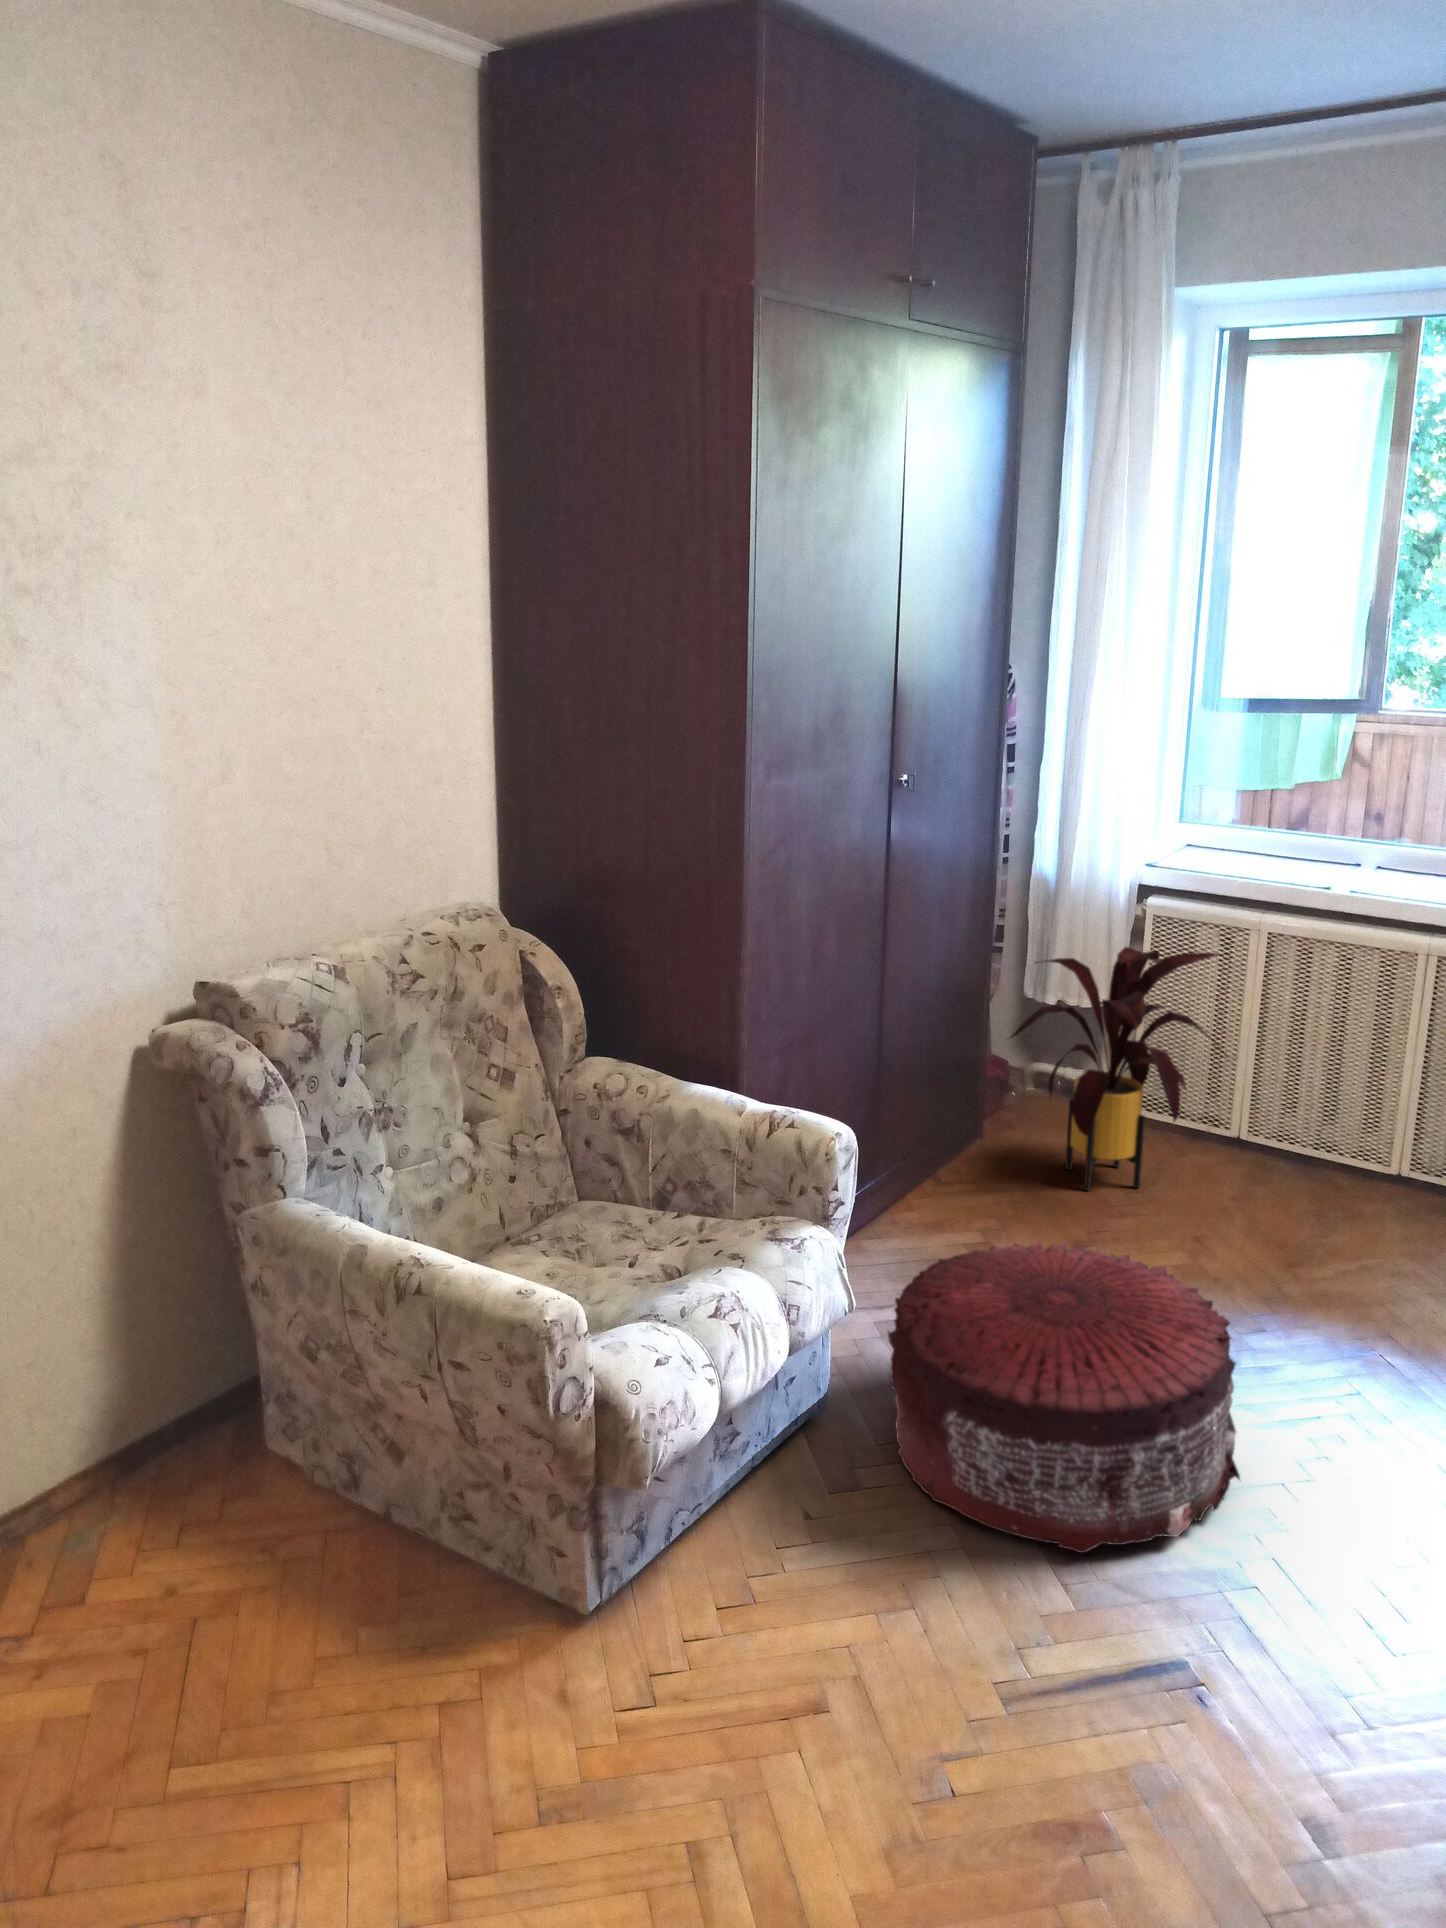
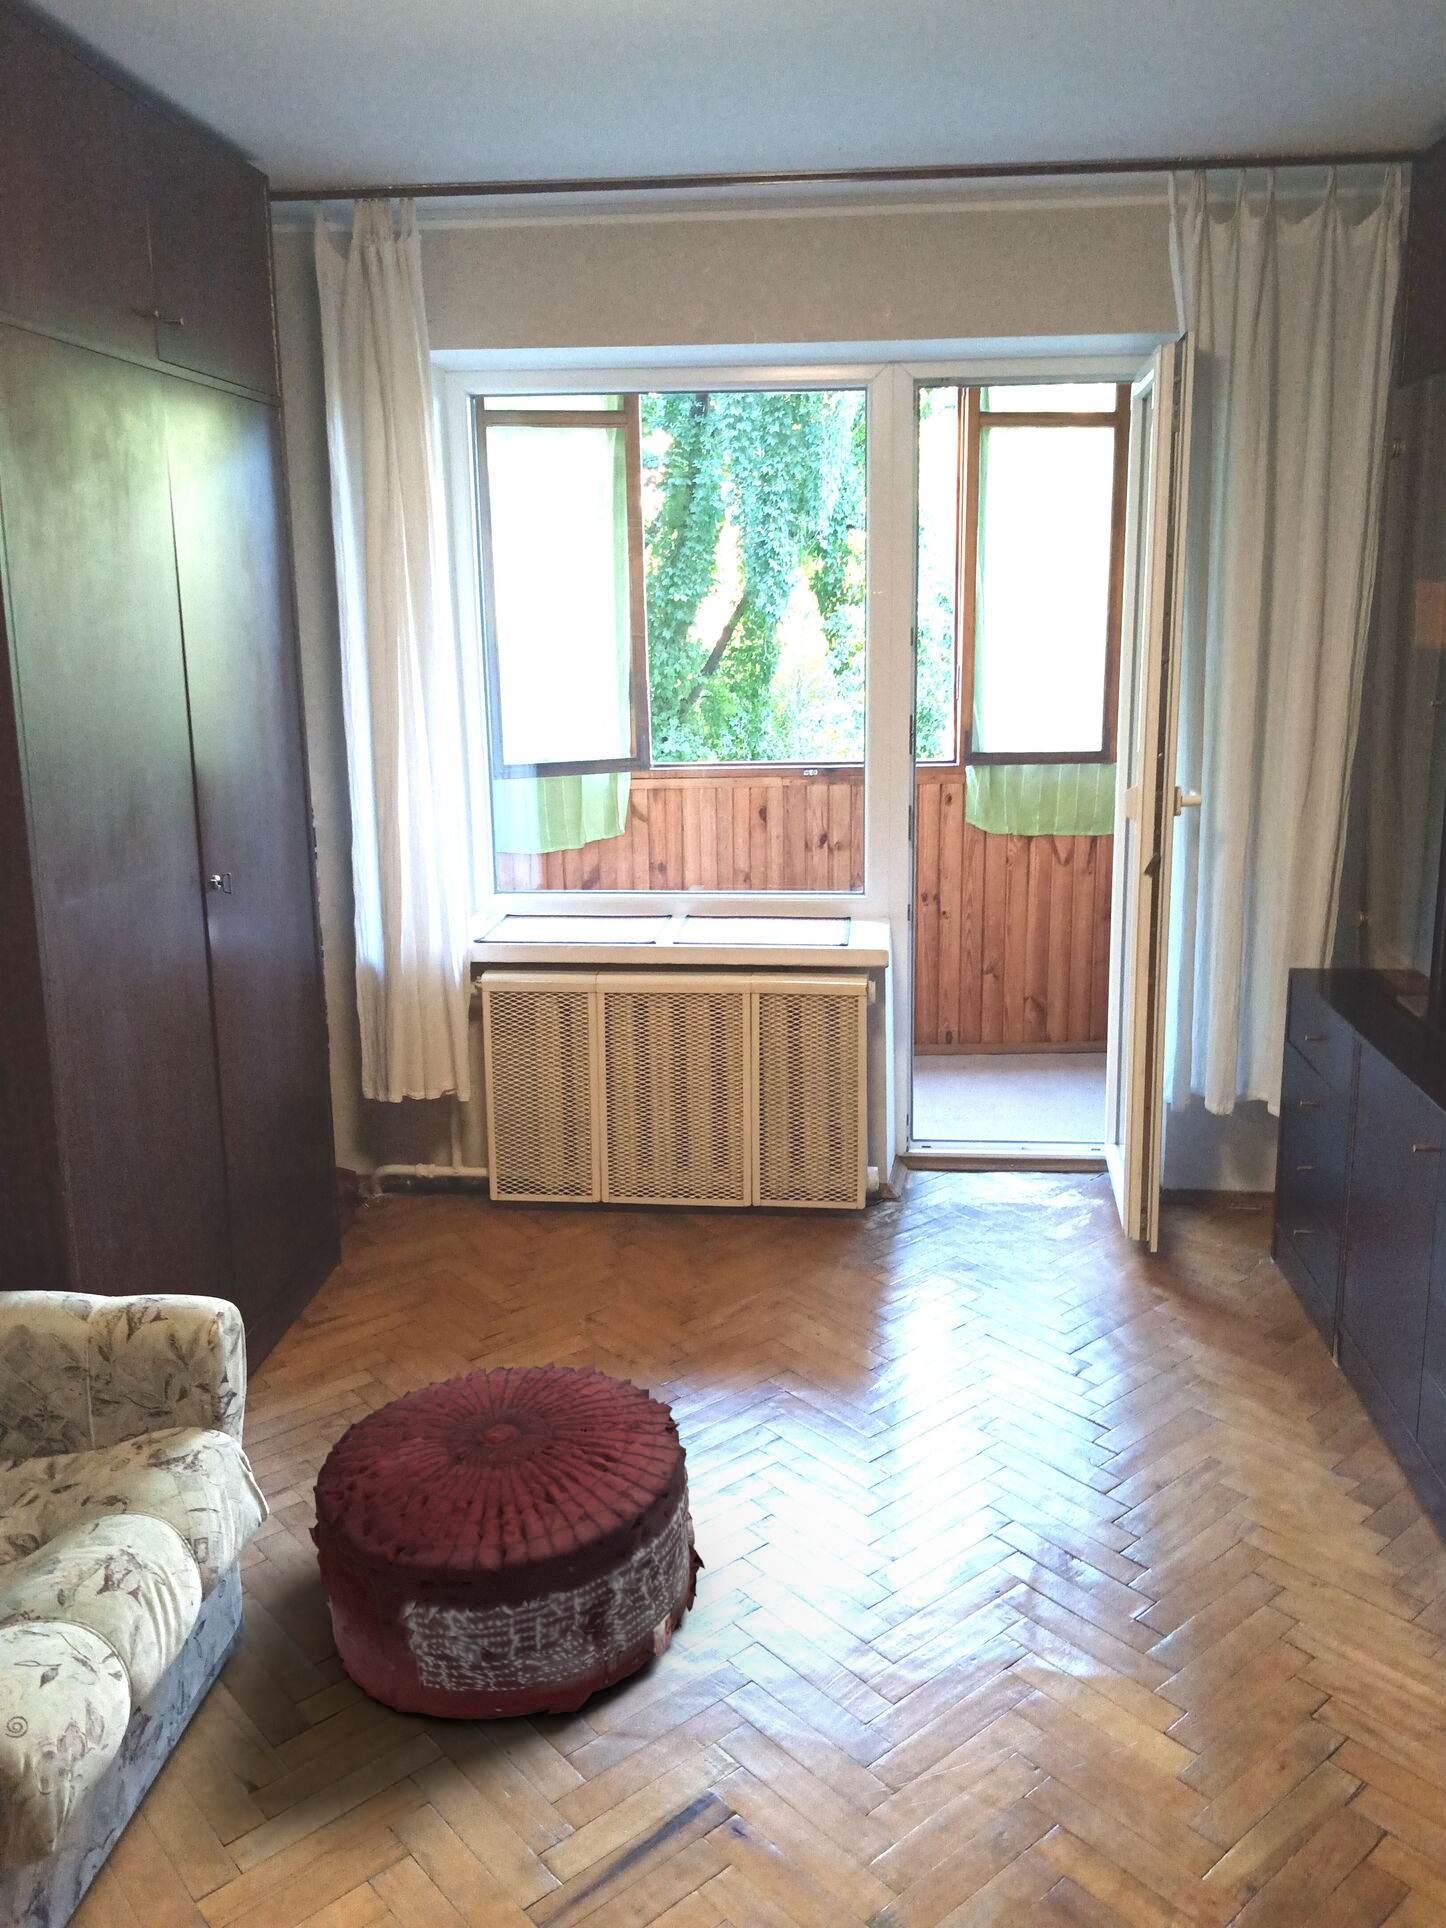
house plant: present [1010,947,1219,1190] -> none [364,1022,591,1296]

